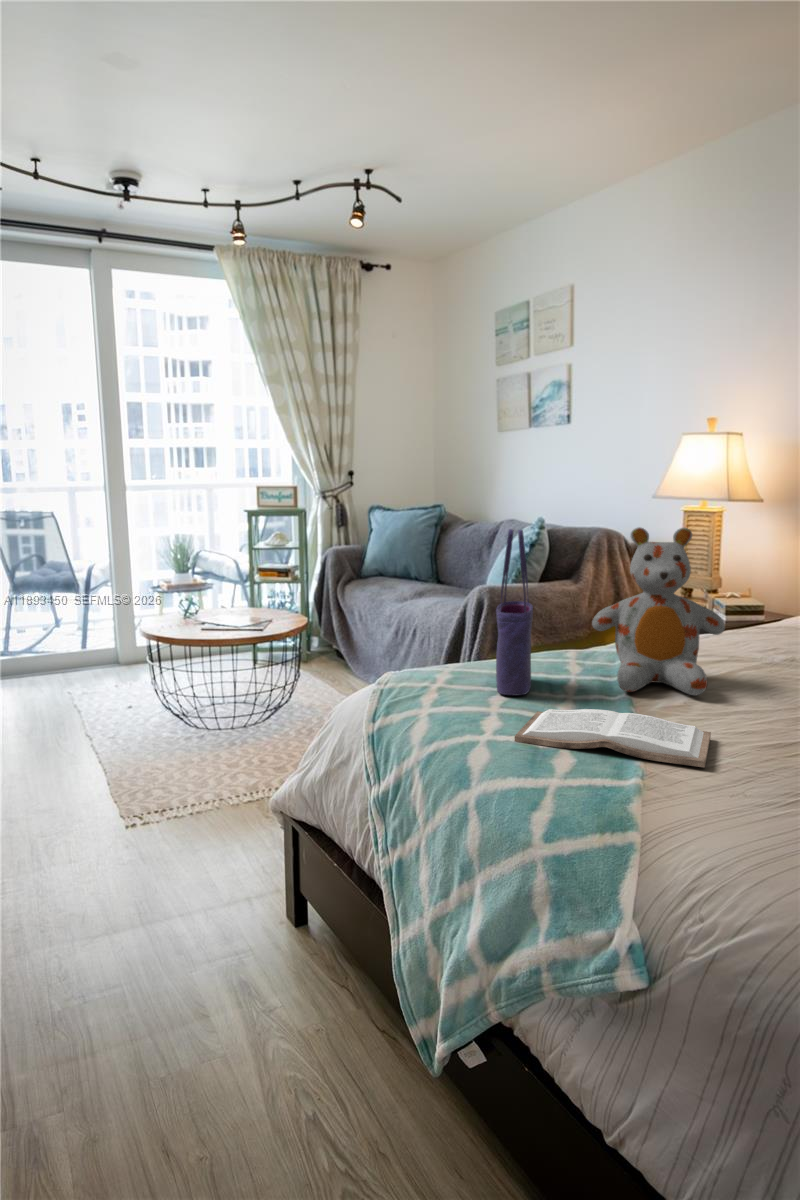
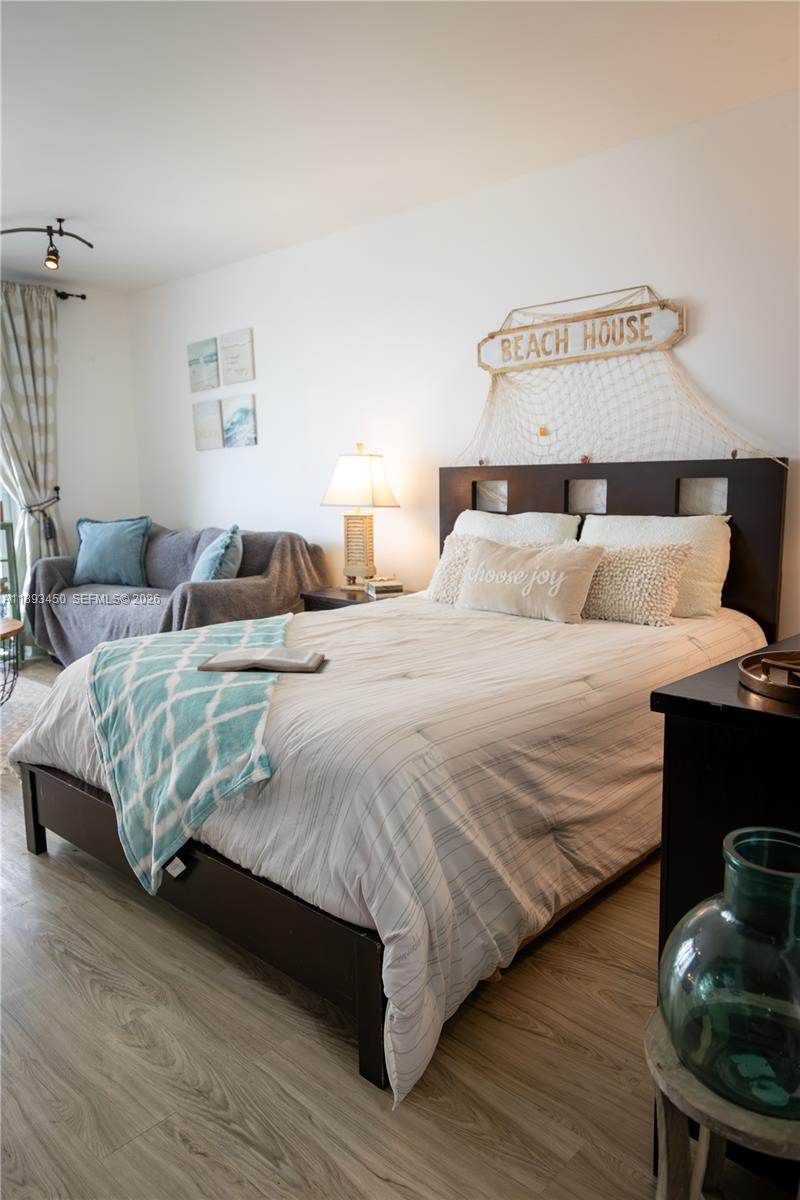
stuffed bear: present [592,527,725,695] -> none [257,527,345,640]
tote bag: present [496,529,533,695] -> none [185,531,214,648]

